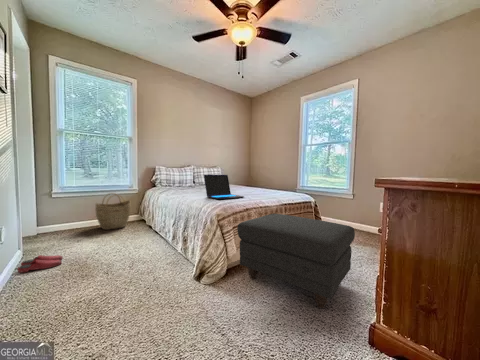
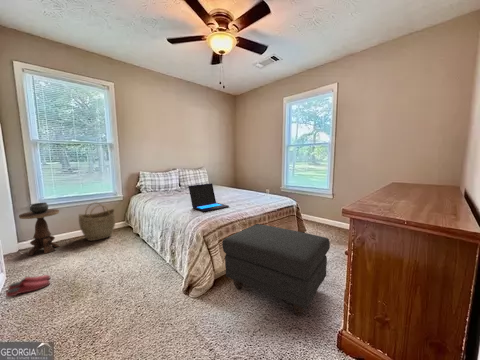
side table: none [39,188,78,239] -> present [19,203,59,255]

